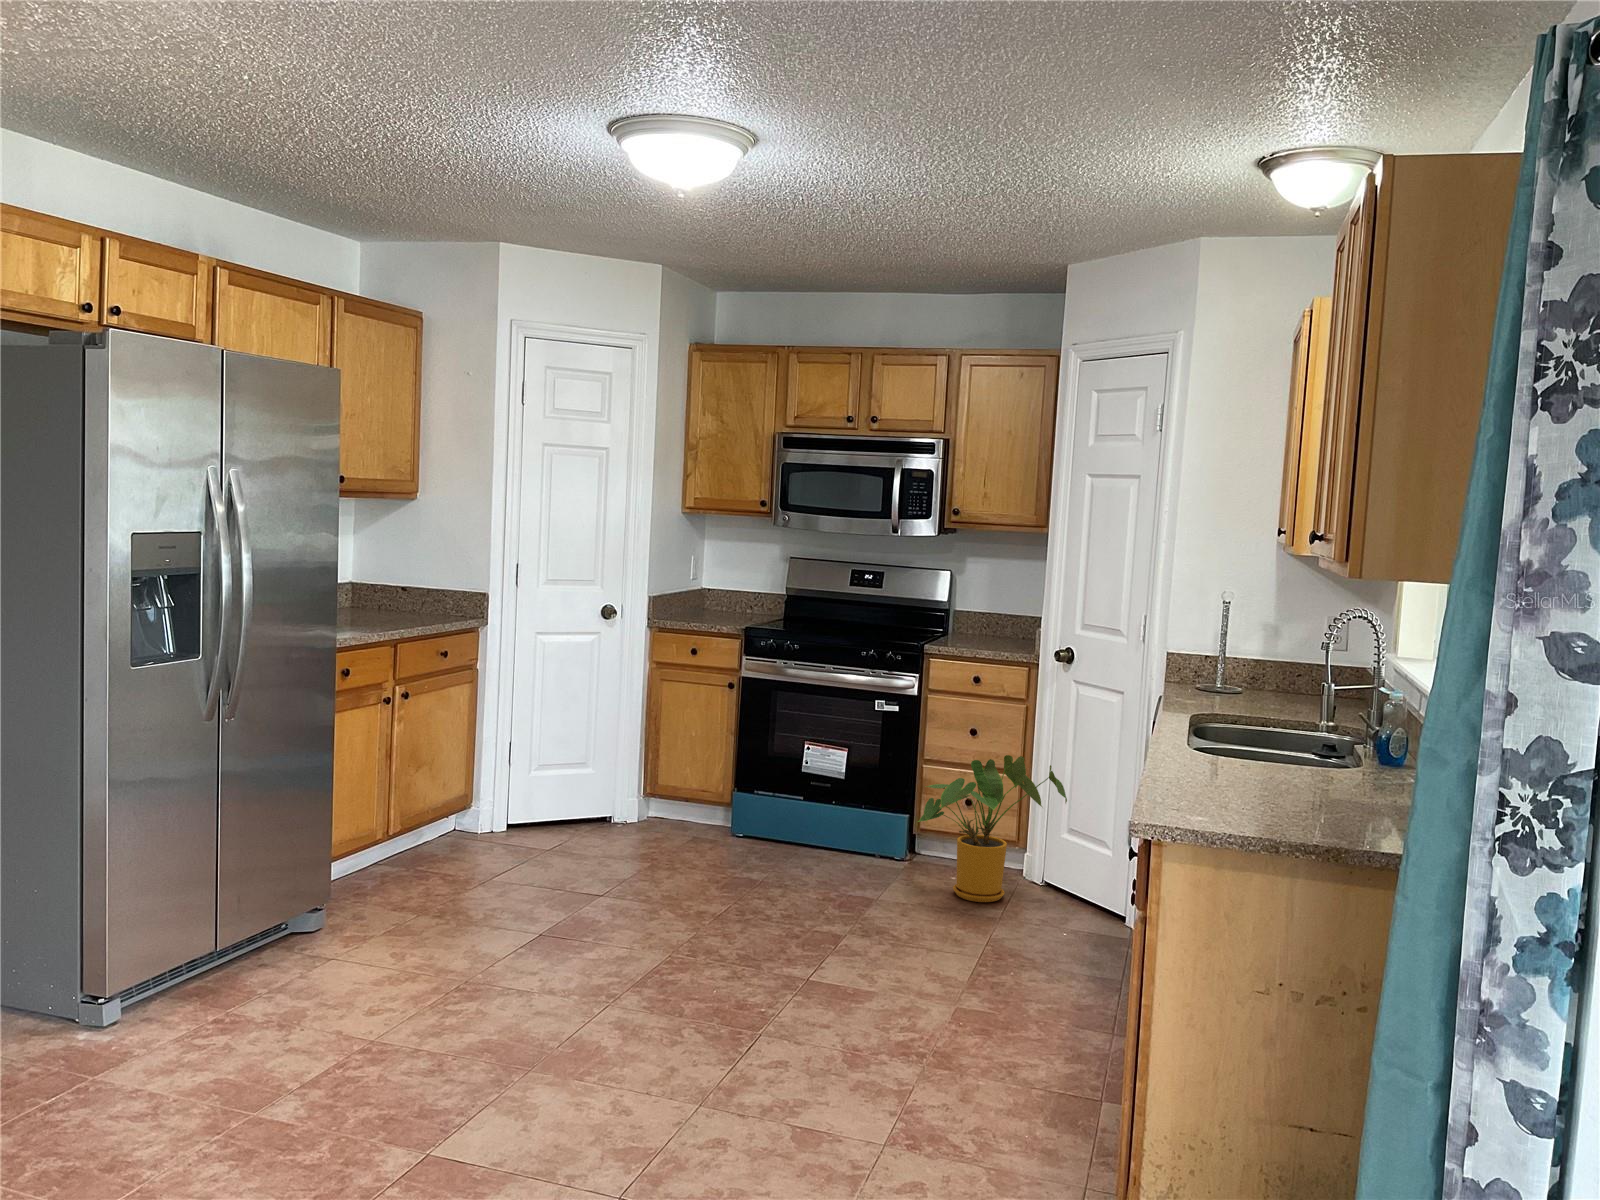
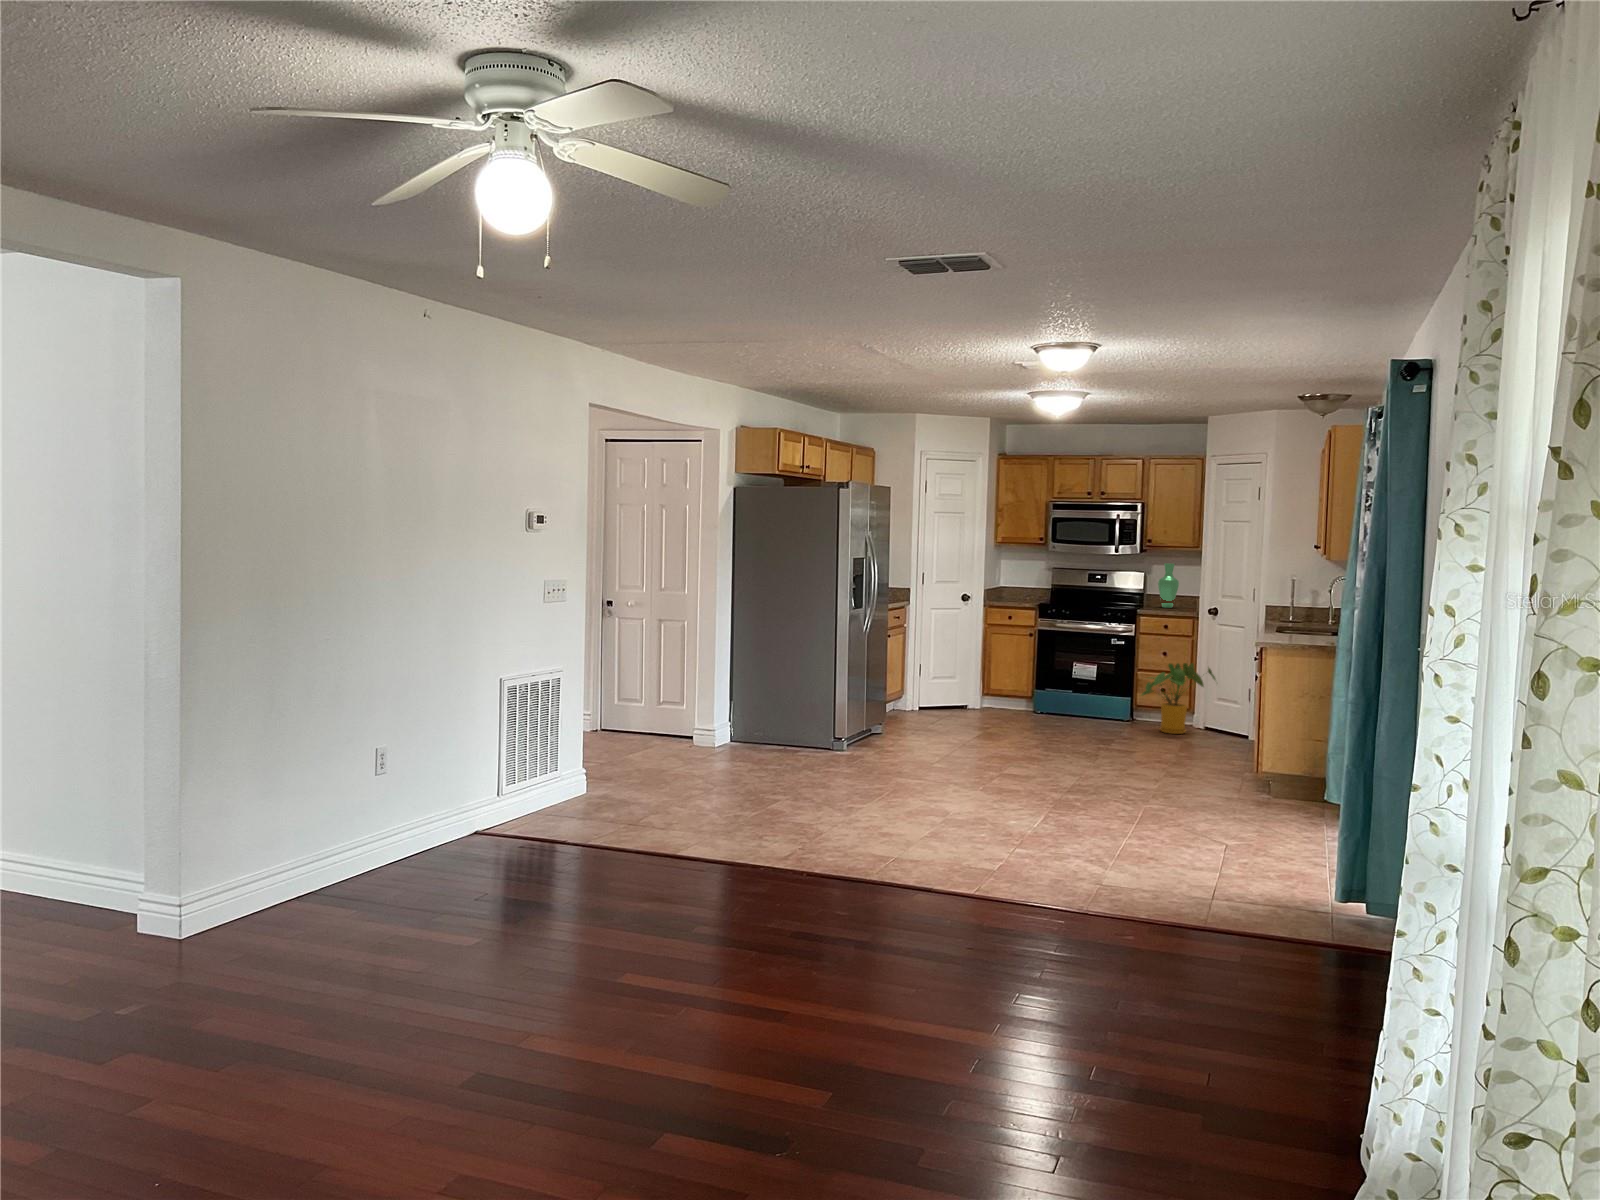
vase: none [973,555,1010,639] -> present [1158,563,1179,608]

